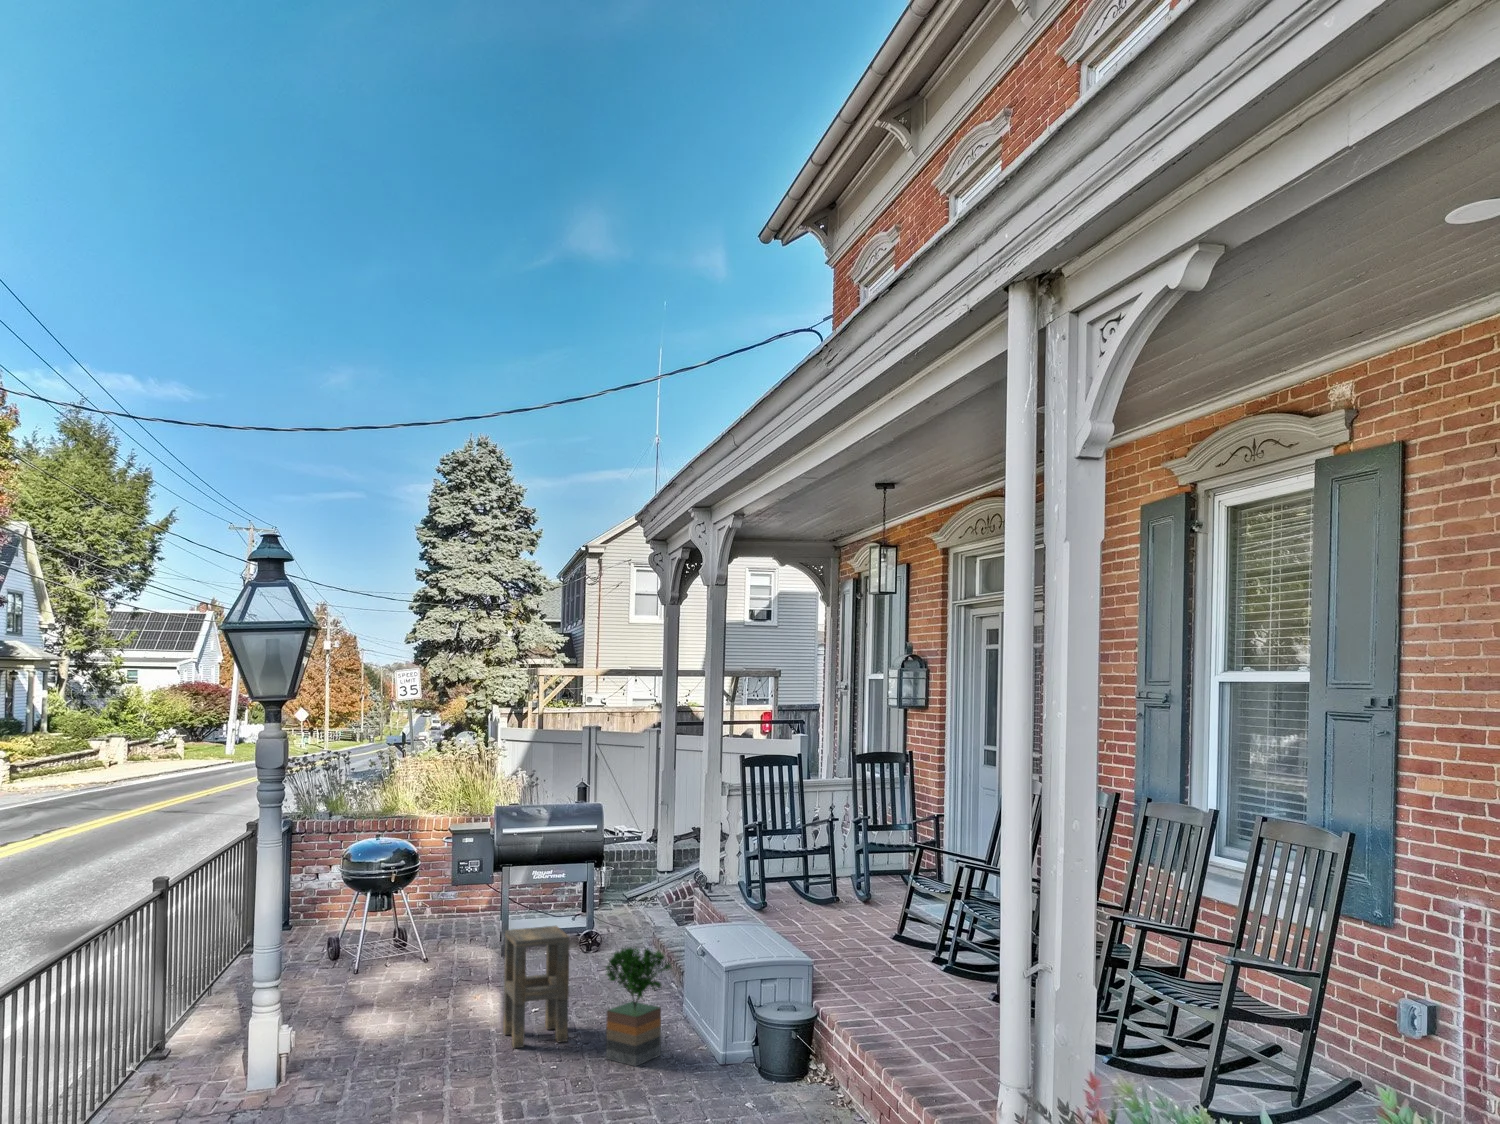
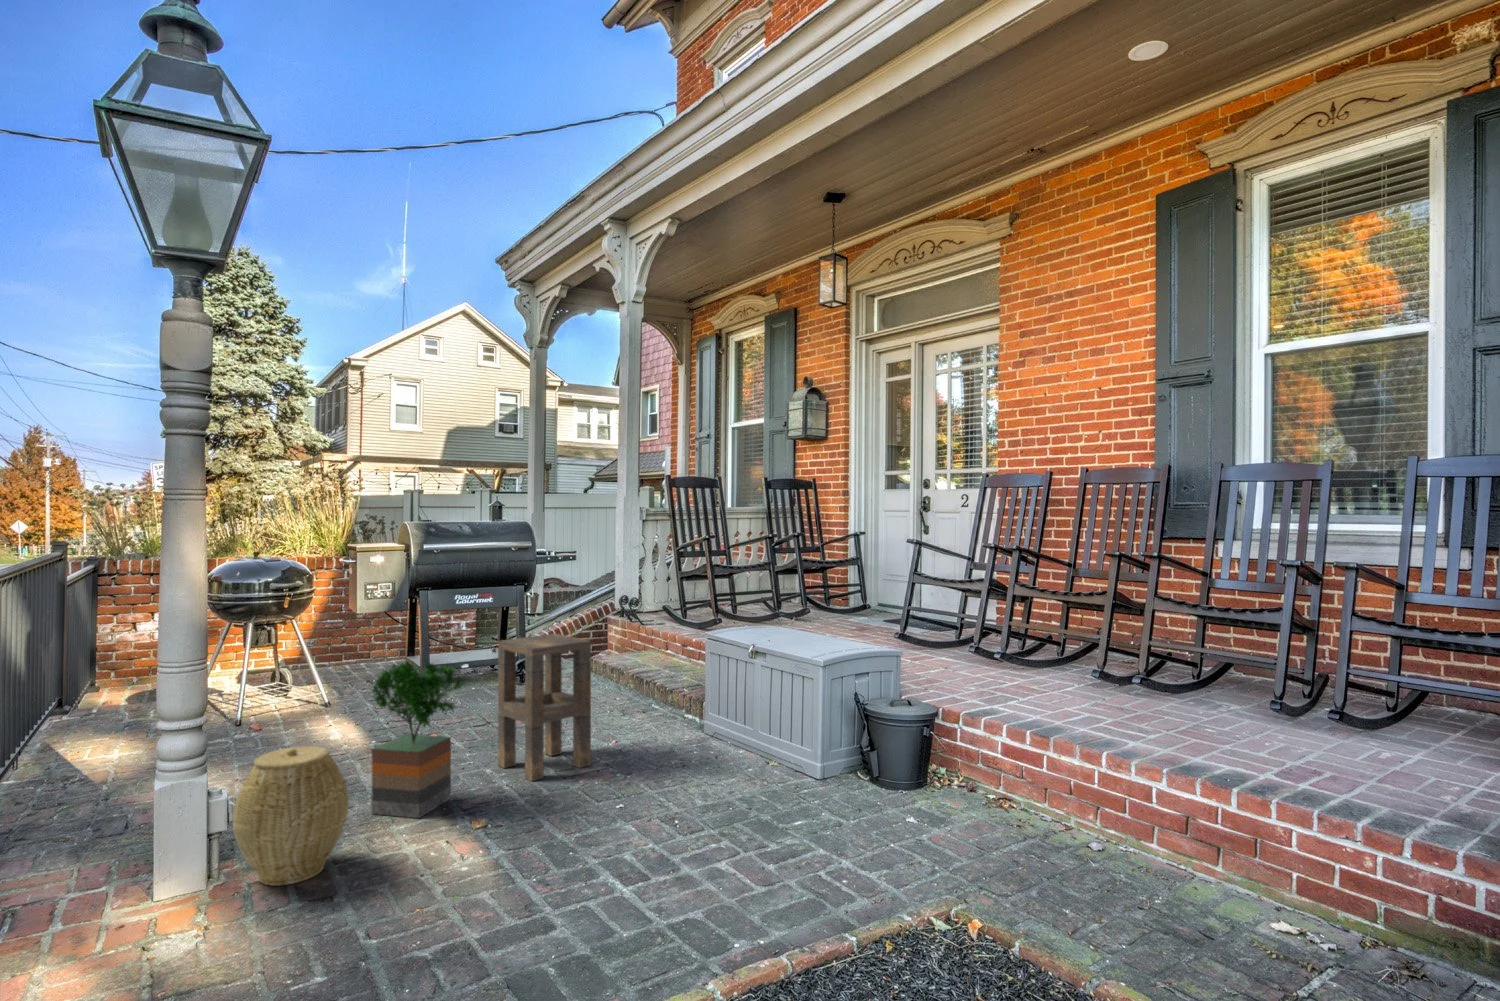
potted tree: present [606,947,672,1066] -> present [370,663,466,818]
woven basket: none [290,1003,359,1095] -> present [233,746,349,886]

